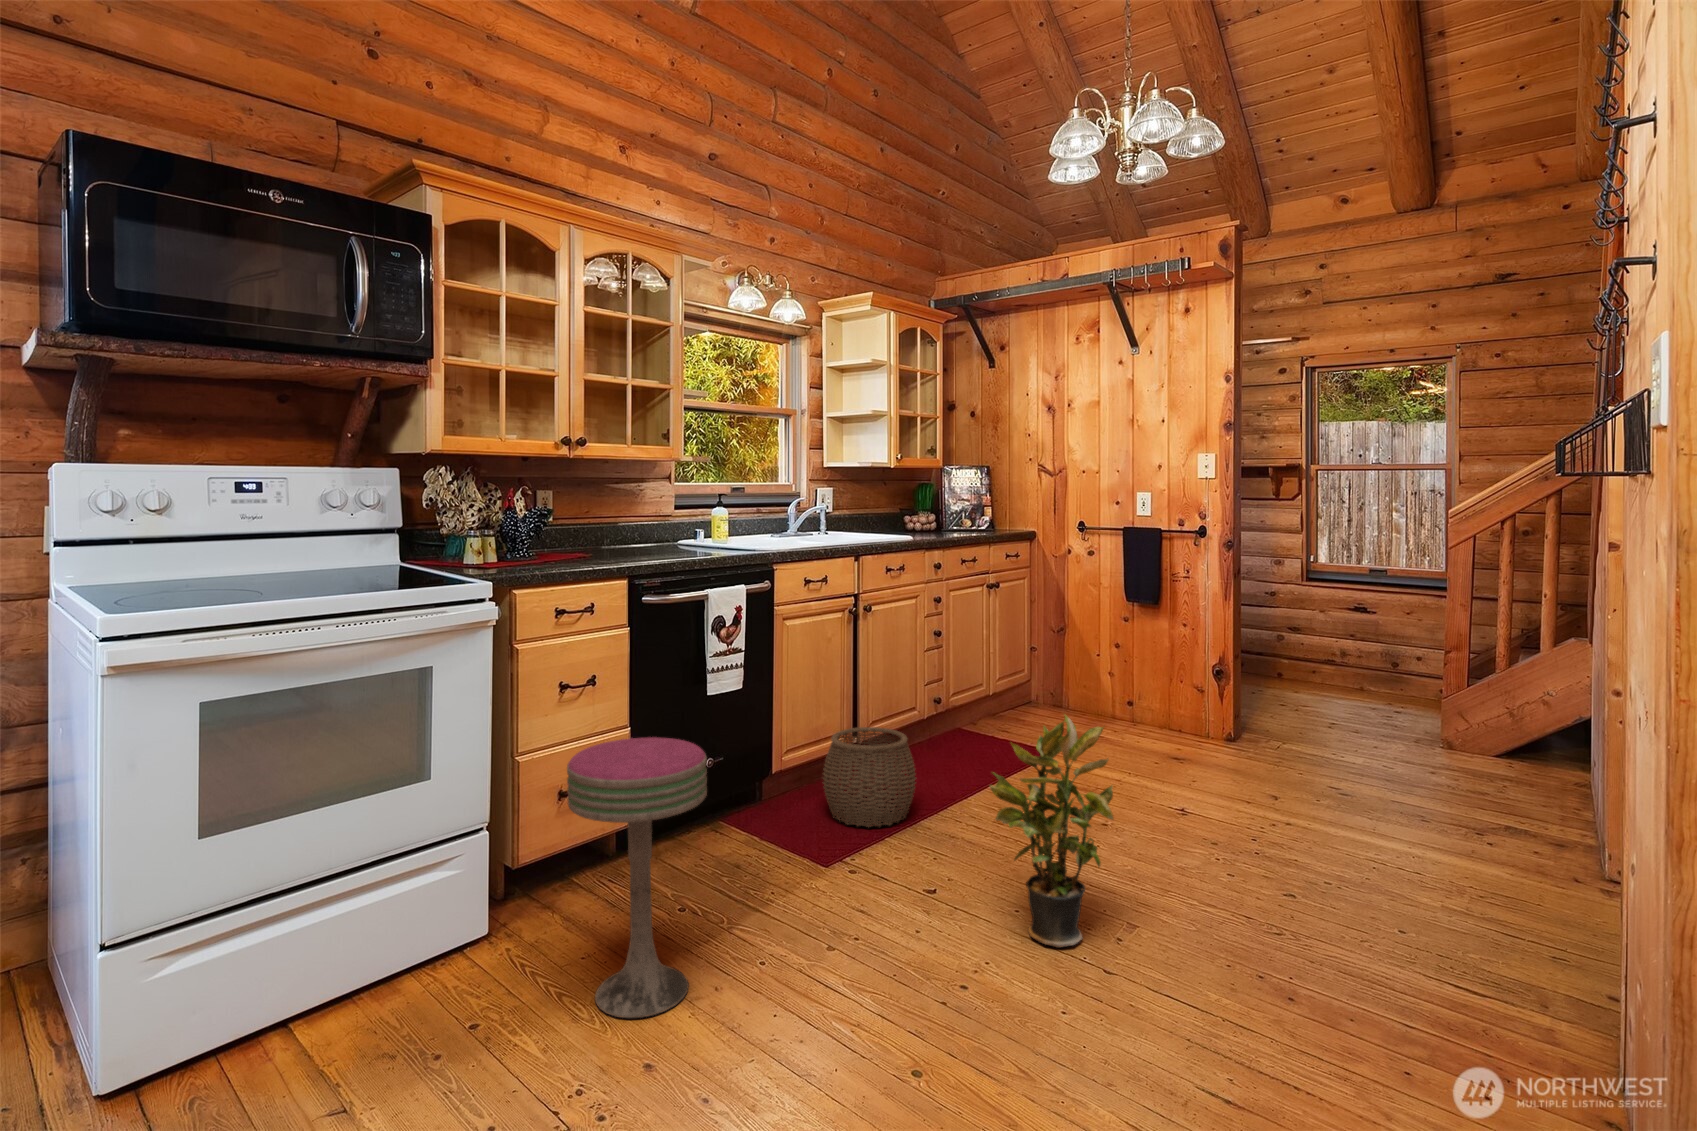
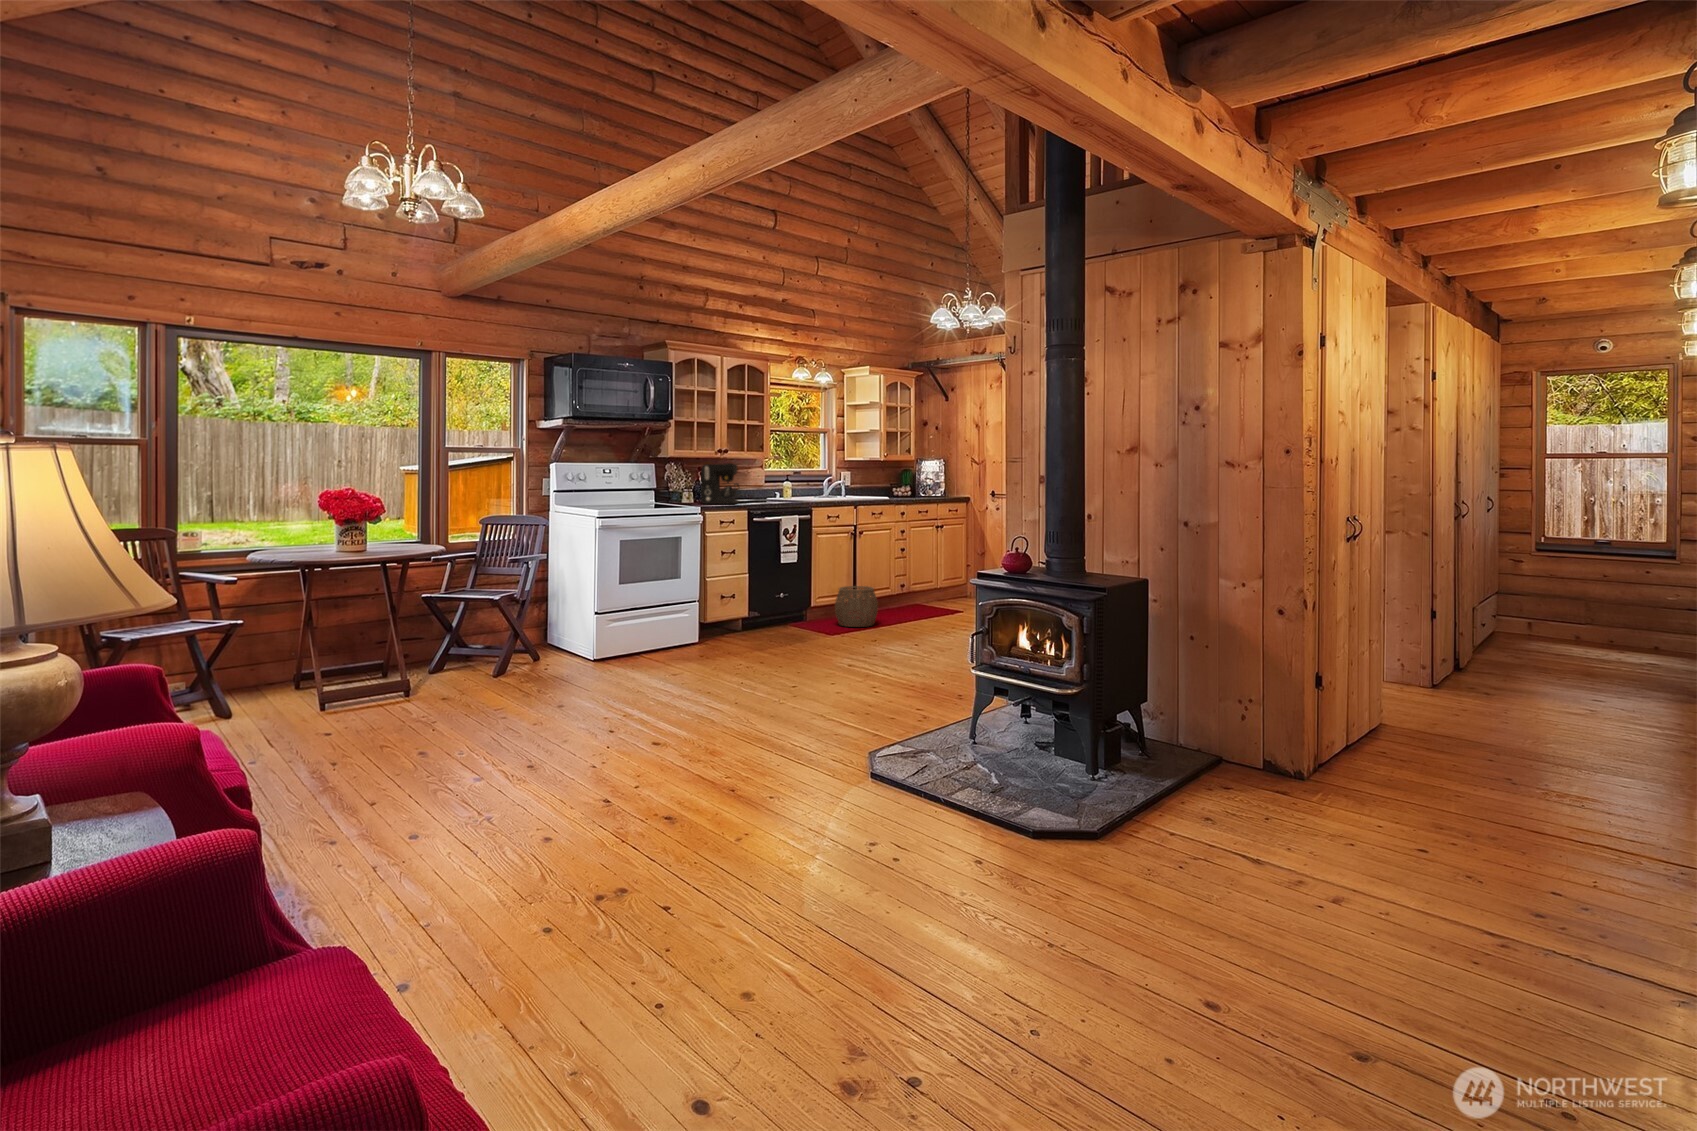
coffee maker: none [512,469,610,565] -> present [701,463,740,504]
potted plant: present [990,715,1114,948] -> none [892,560,940,649]
bar stool: present [567,737,707,1018] -> none [733,564,781,656]

